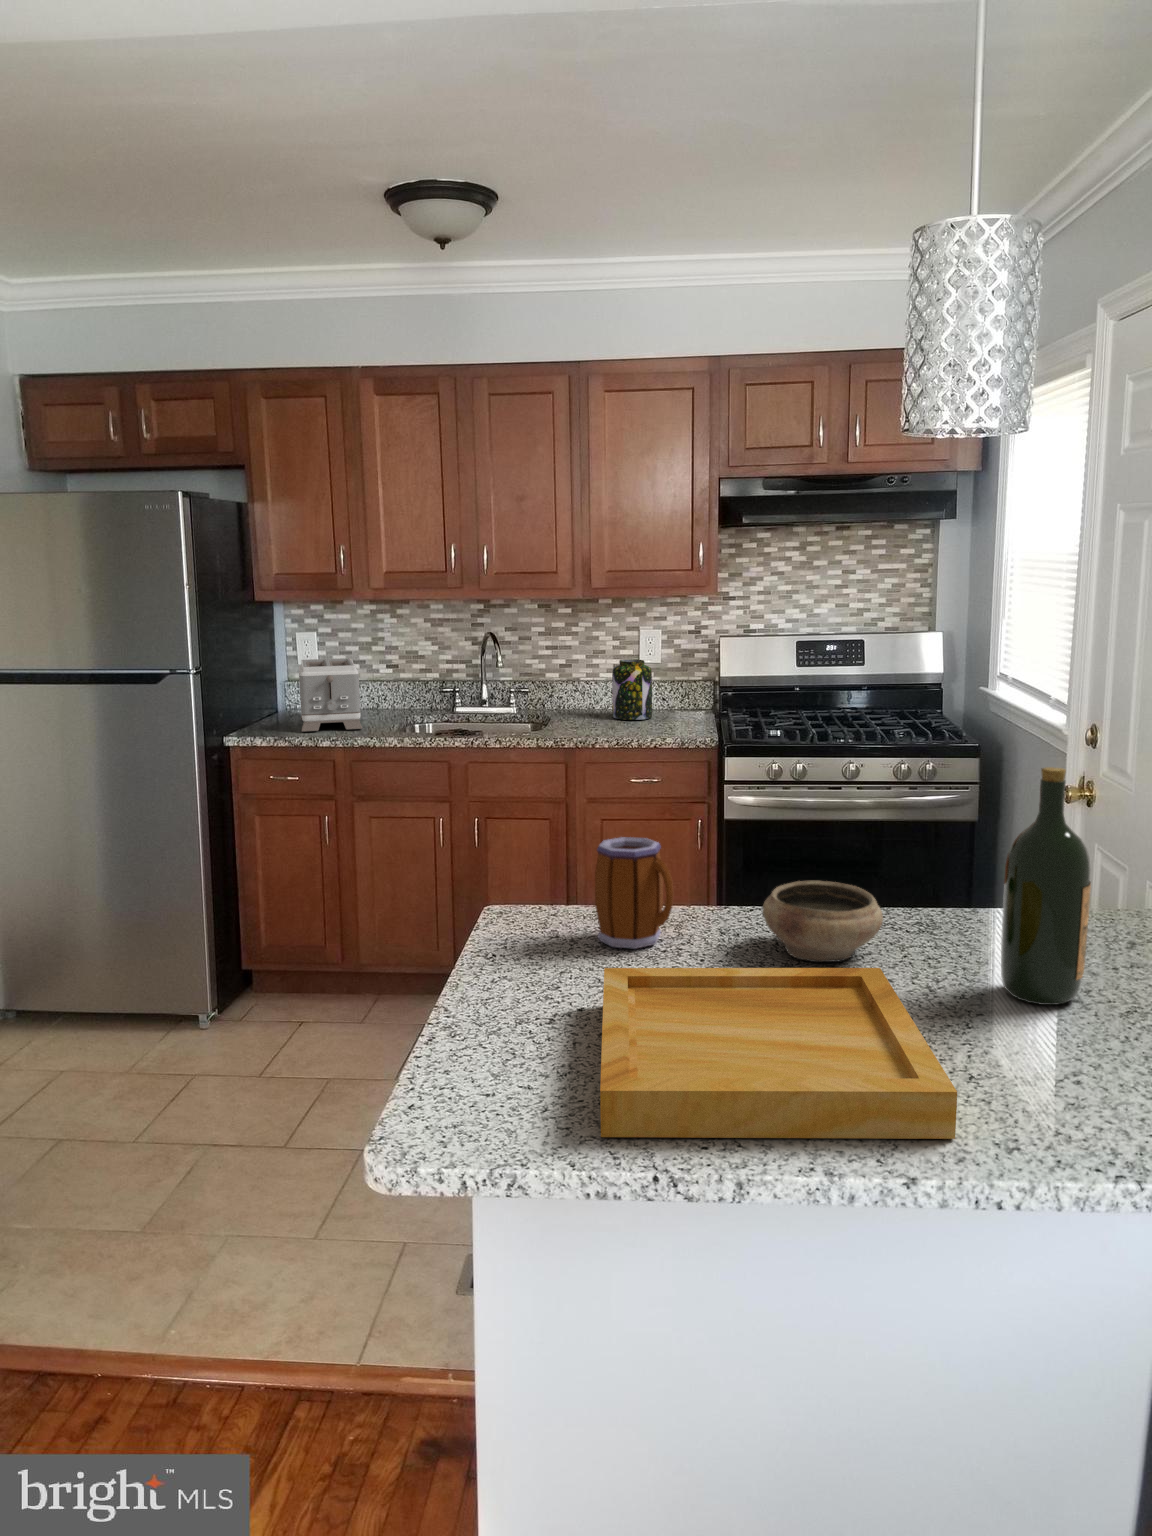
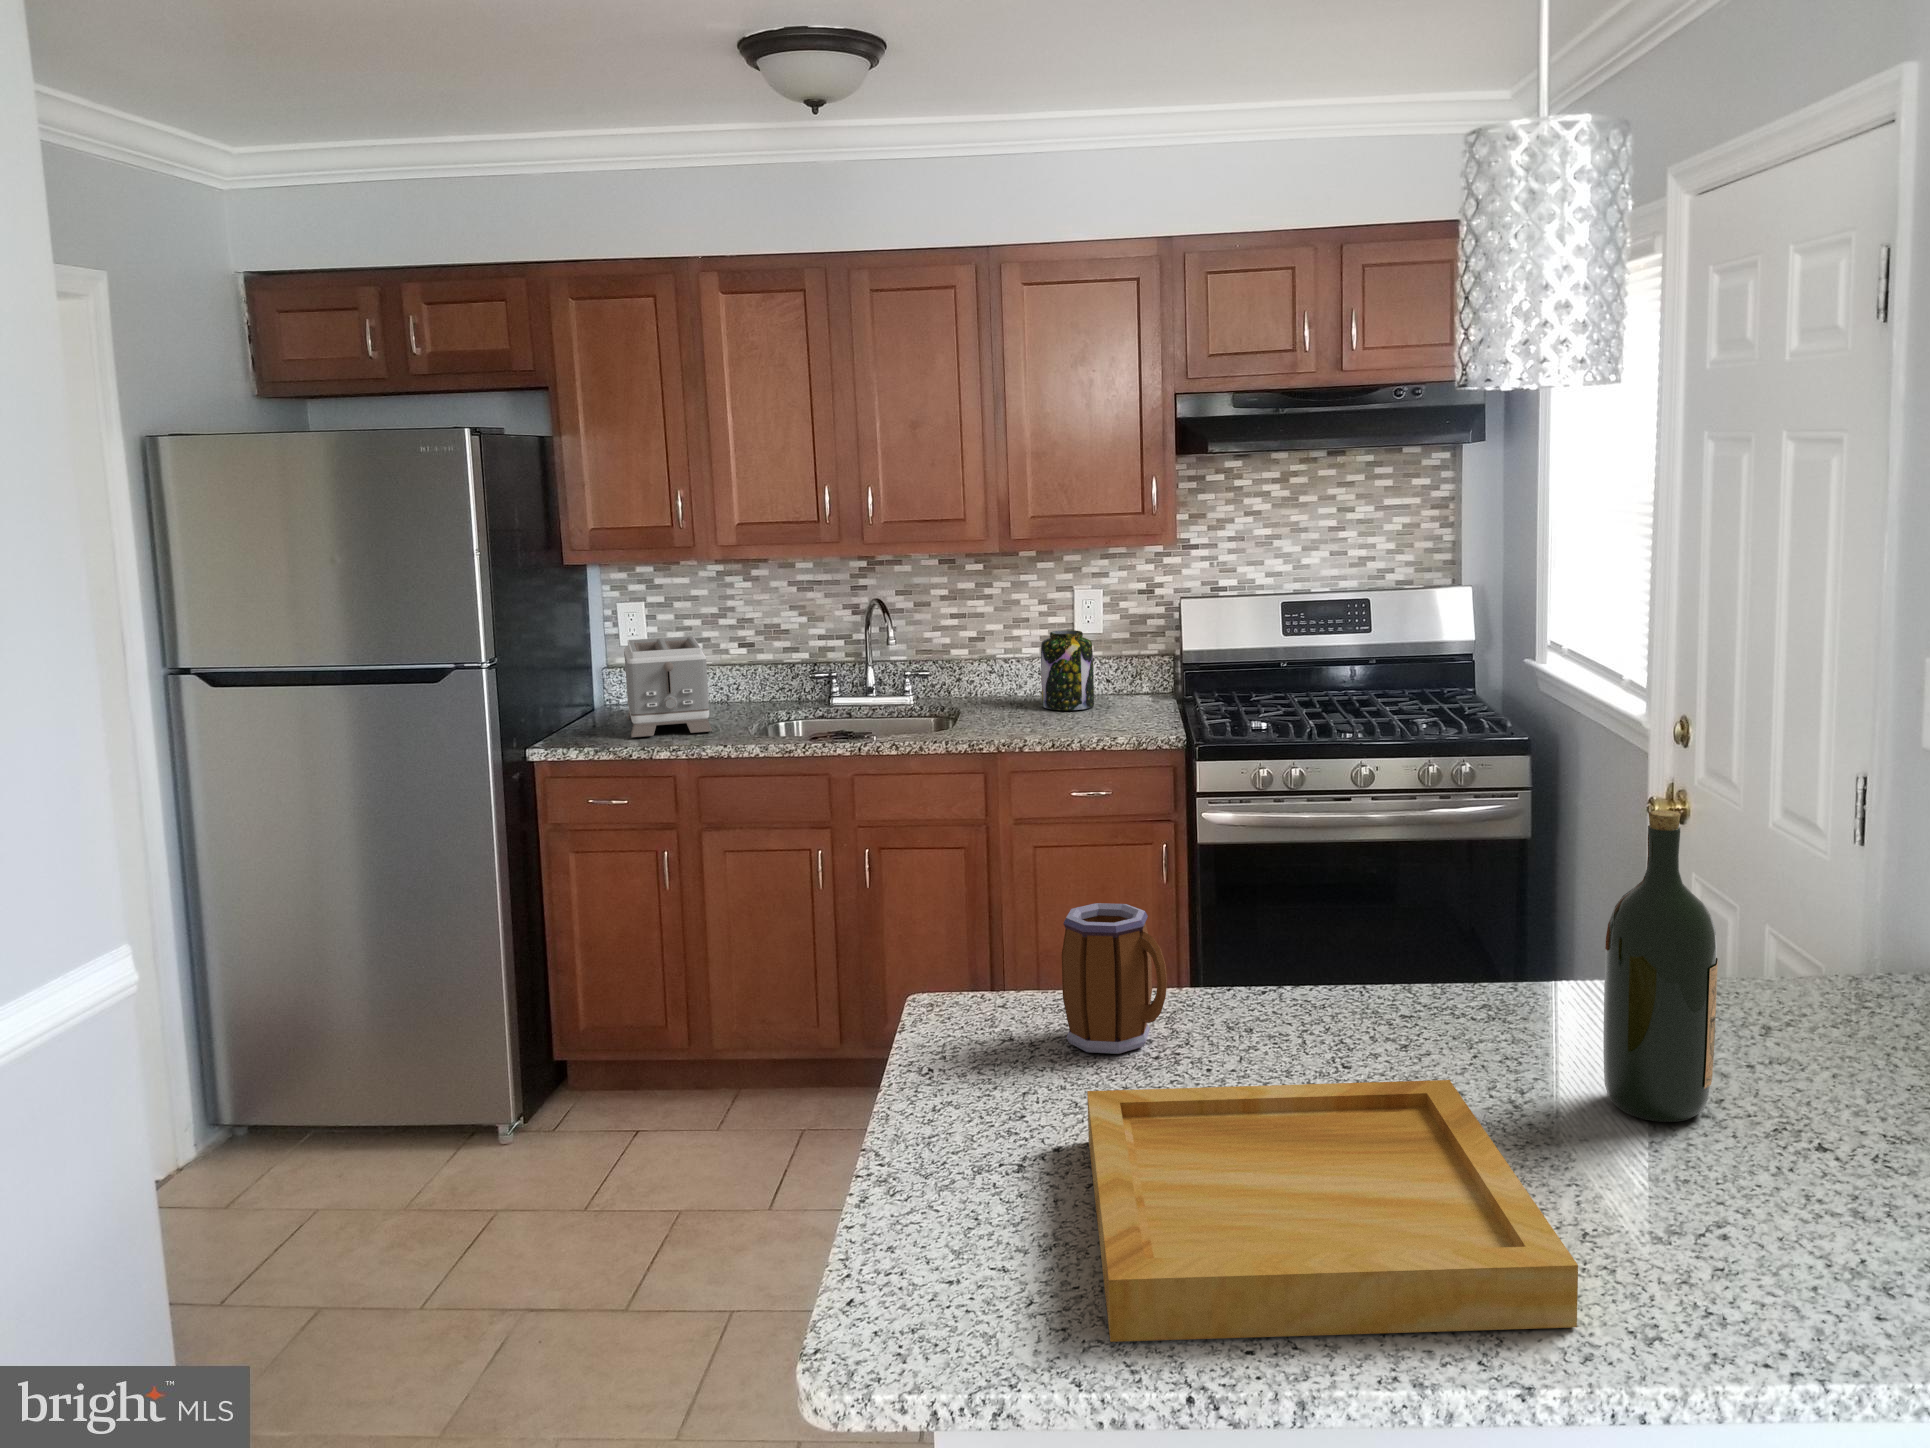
ceramic bowl: present [763,881,883,962] -> none [1285,954,1443,1067]

